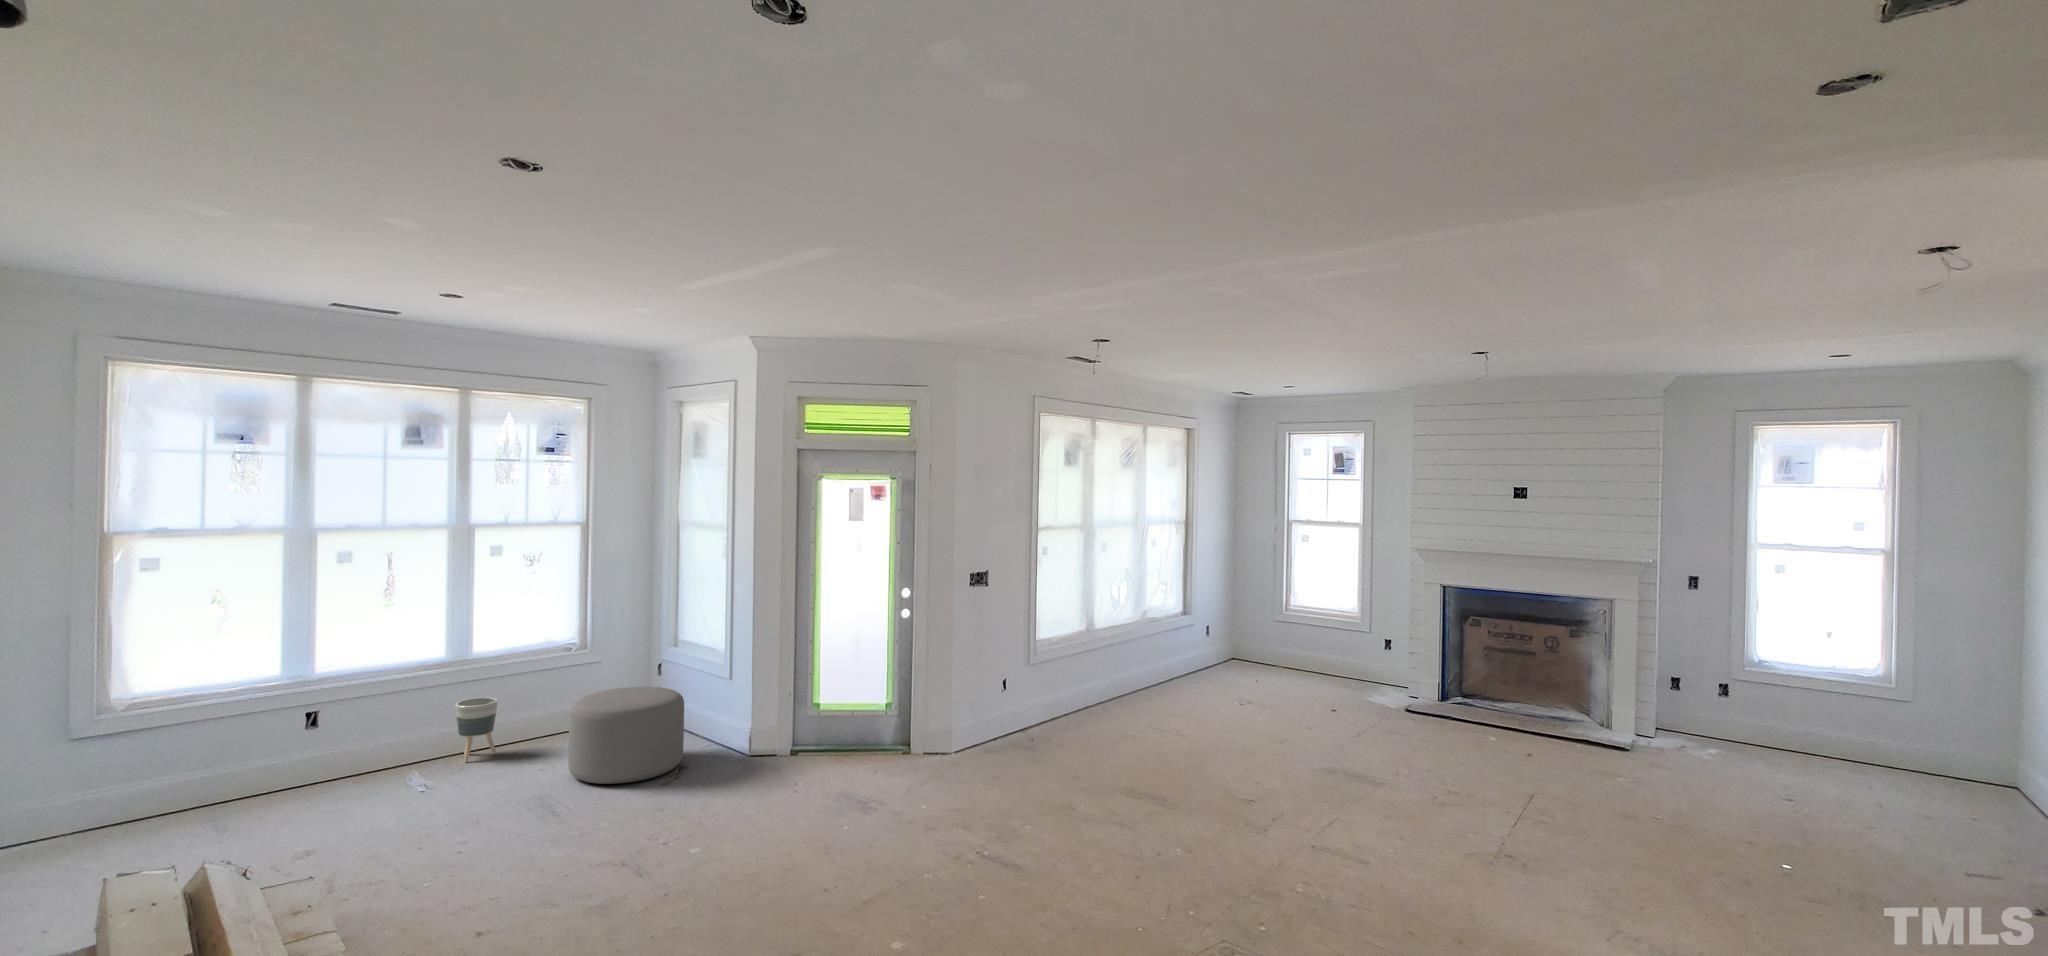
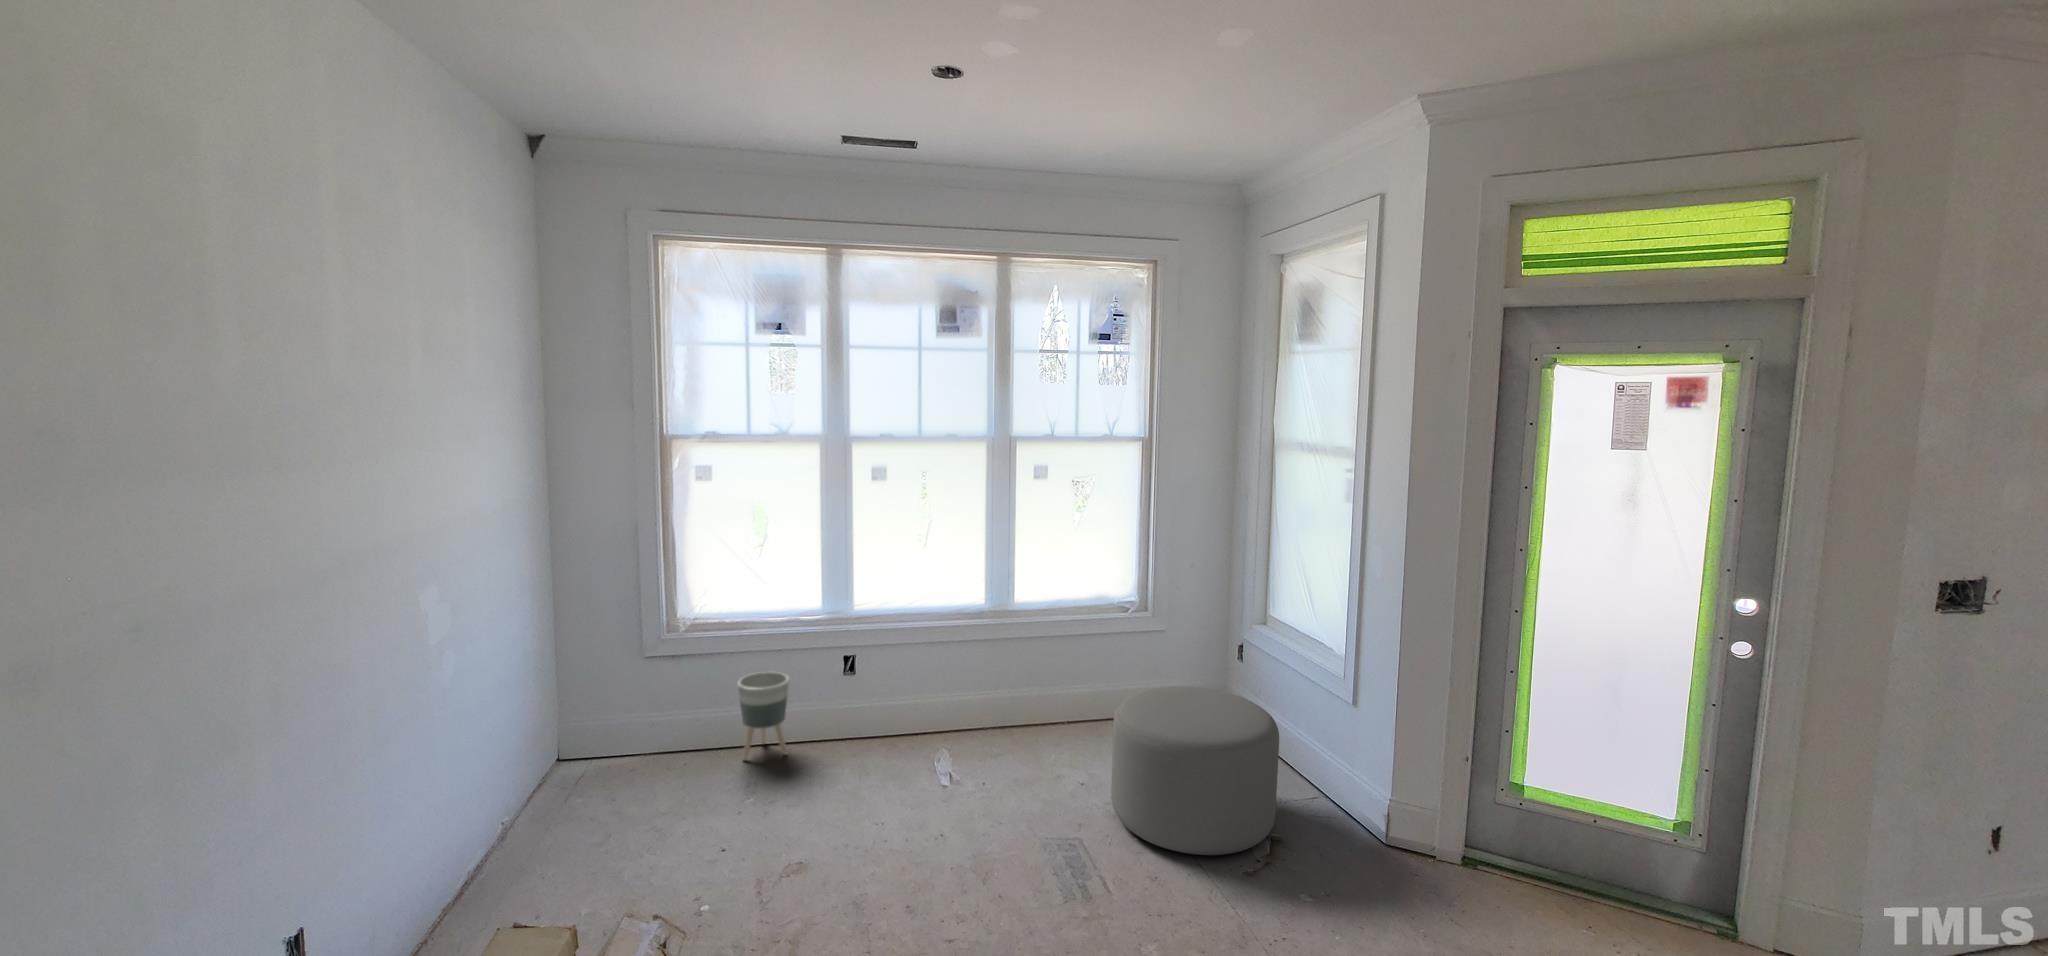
planter: present [455,698,498,762] -> present [737,672,789,760]

